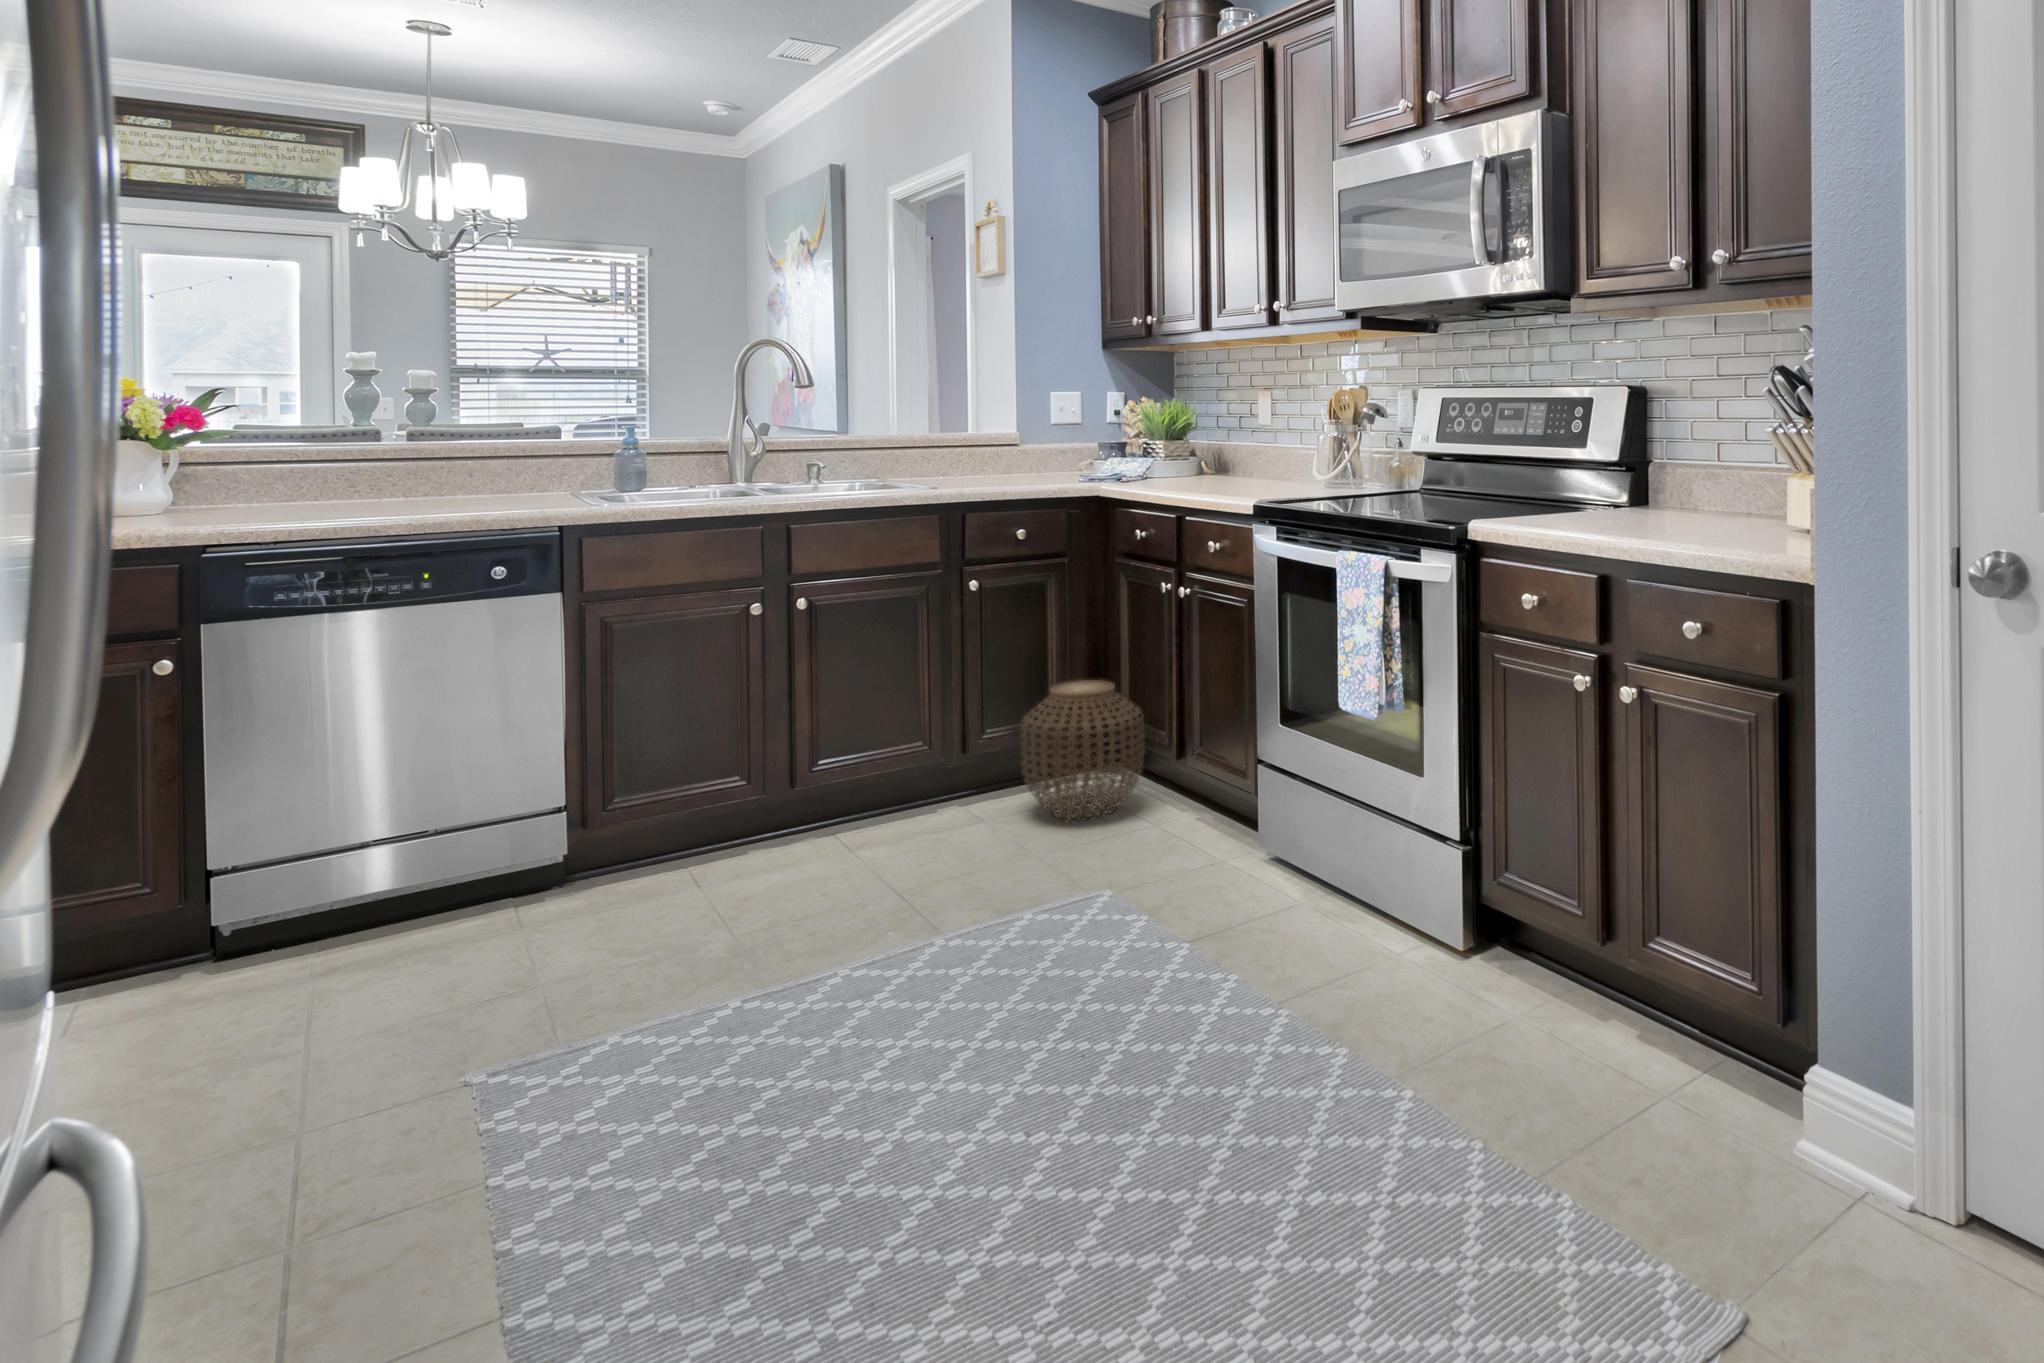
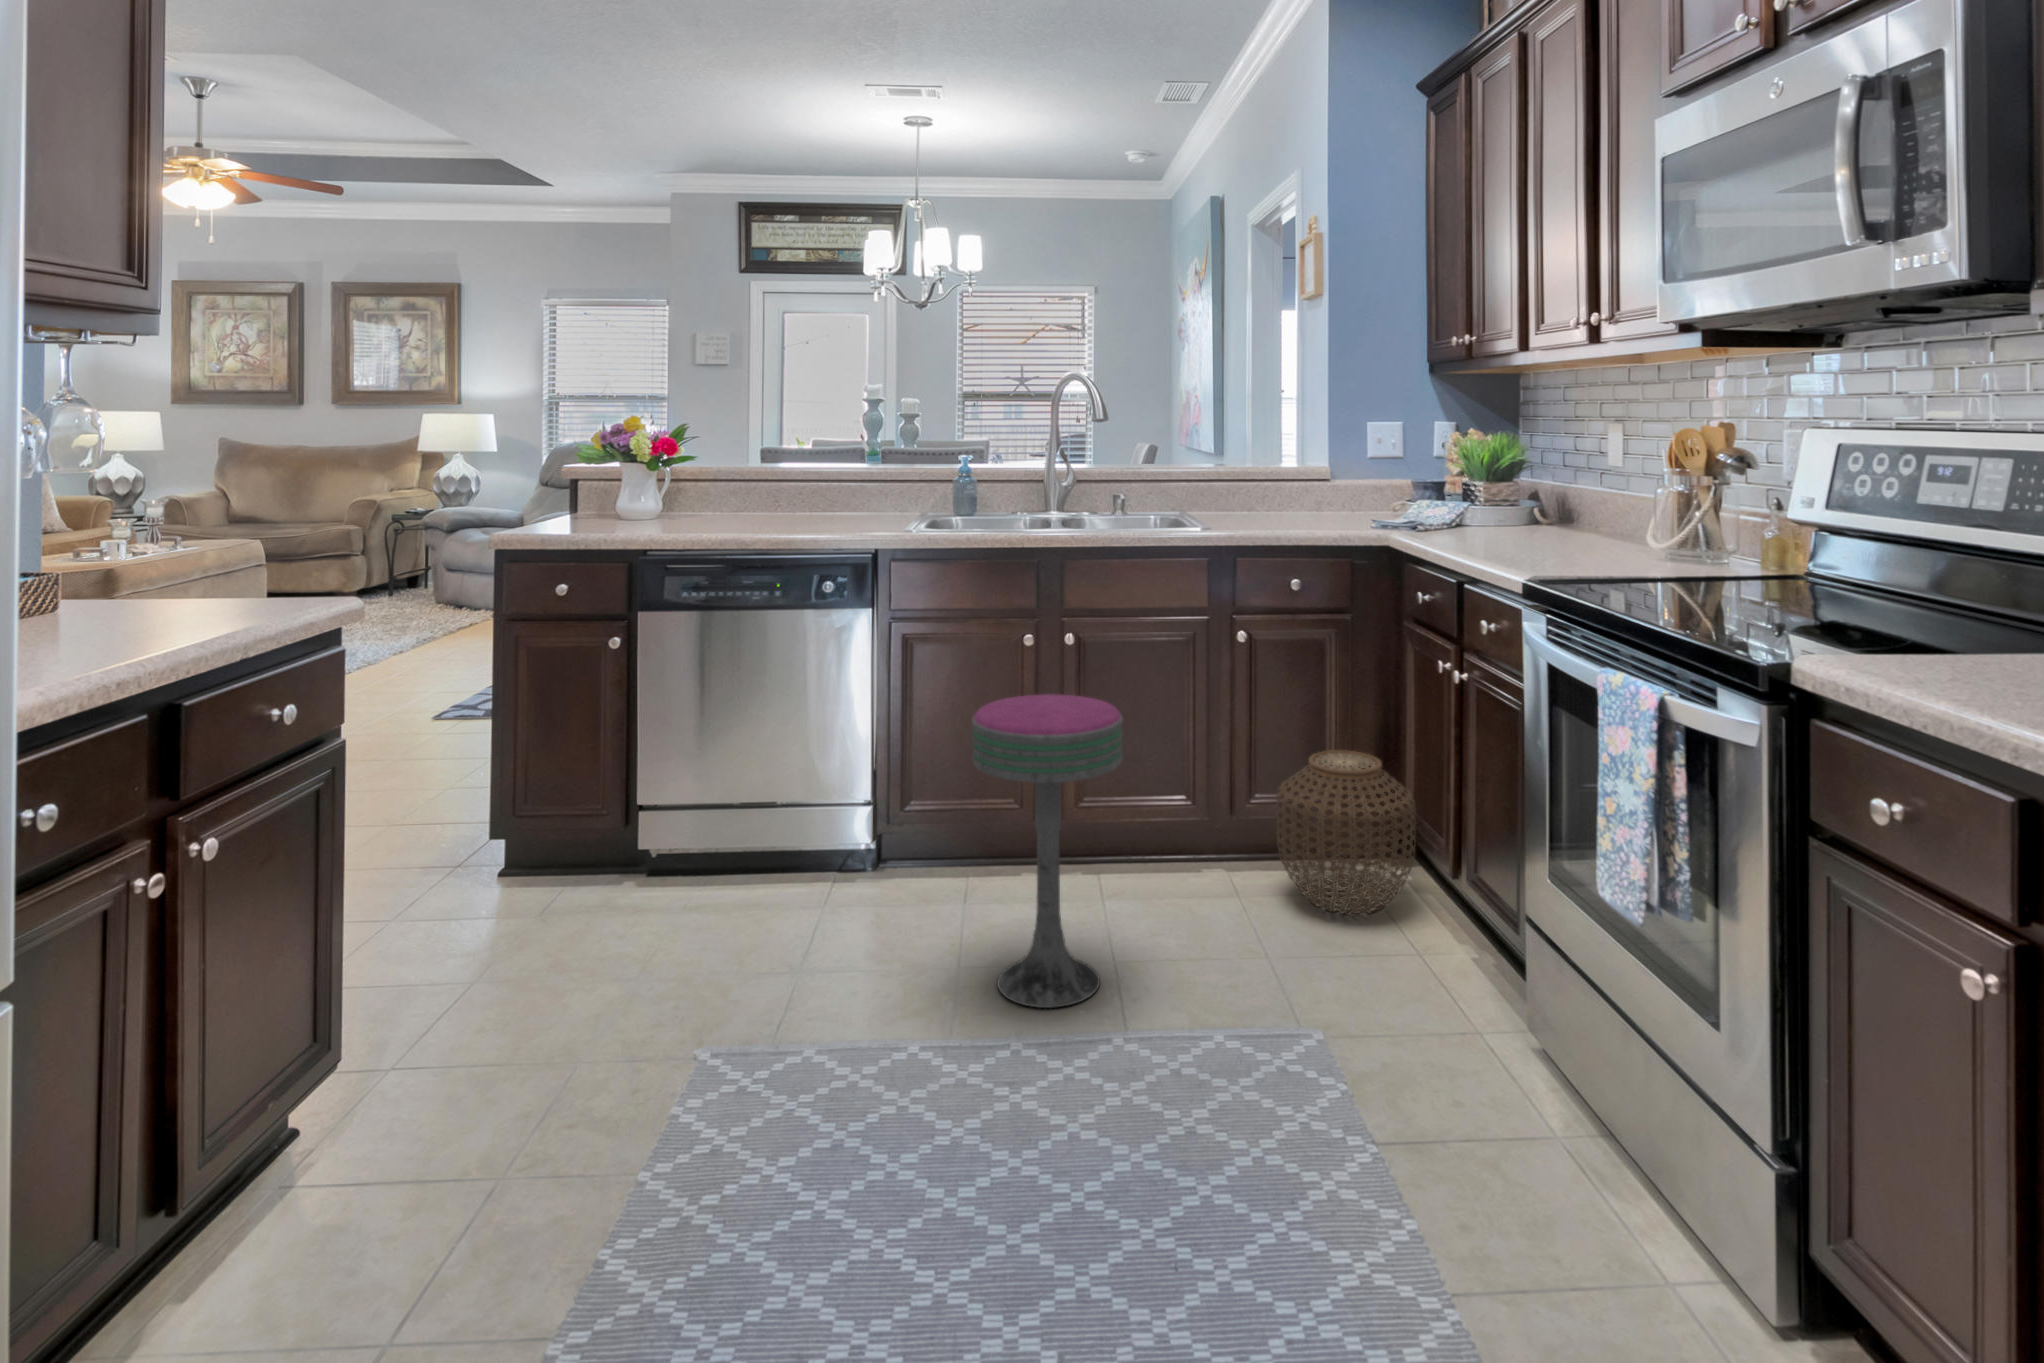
bar stool: none [758,648,917,942] -> present [972,694,1123,1008]

